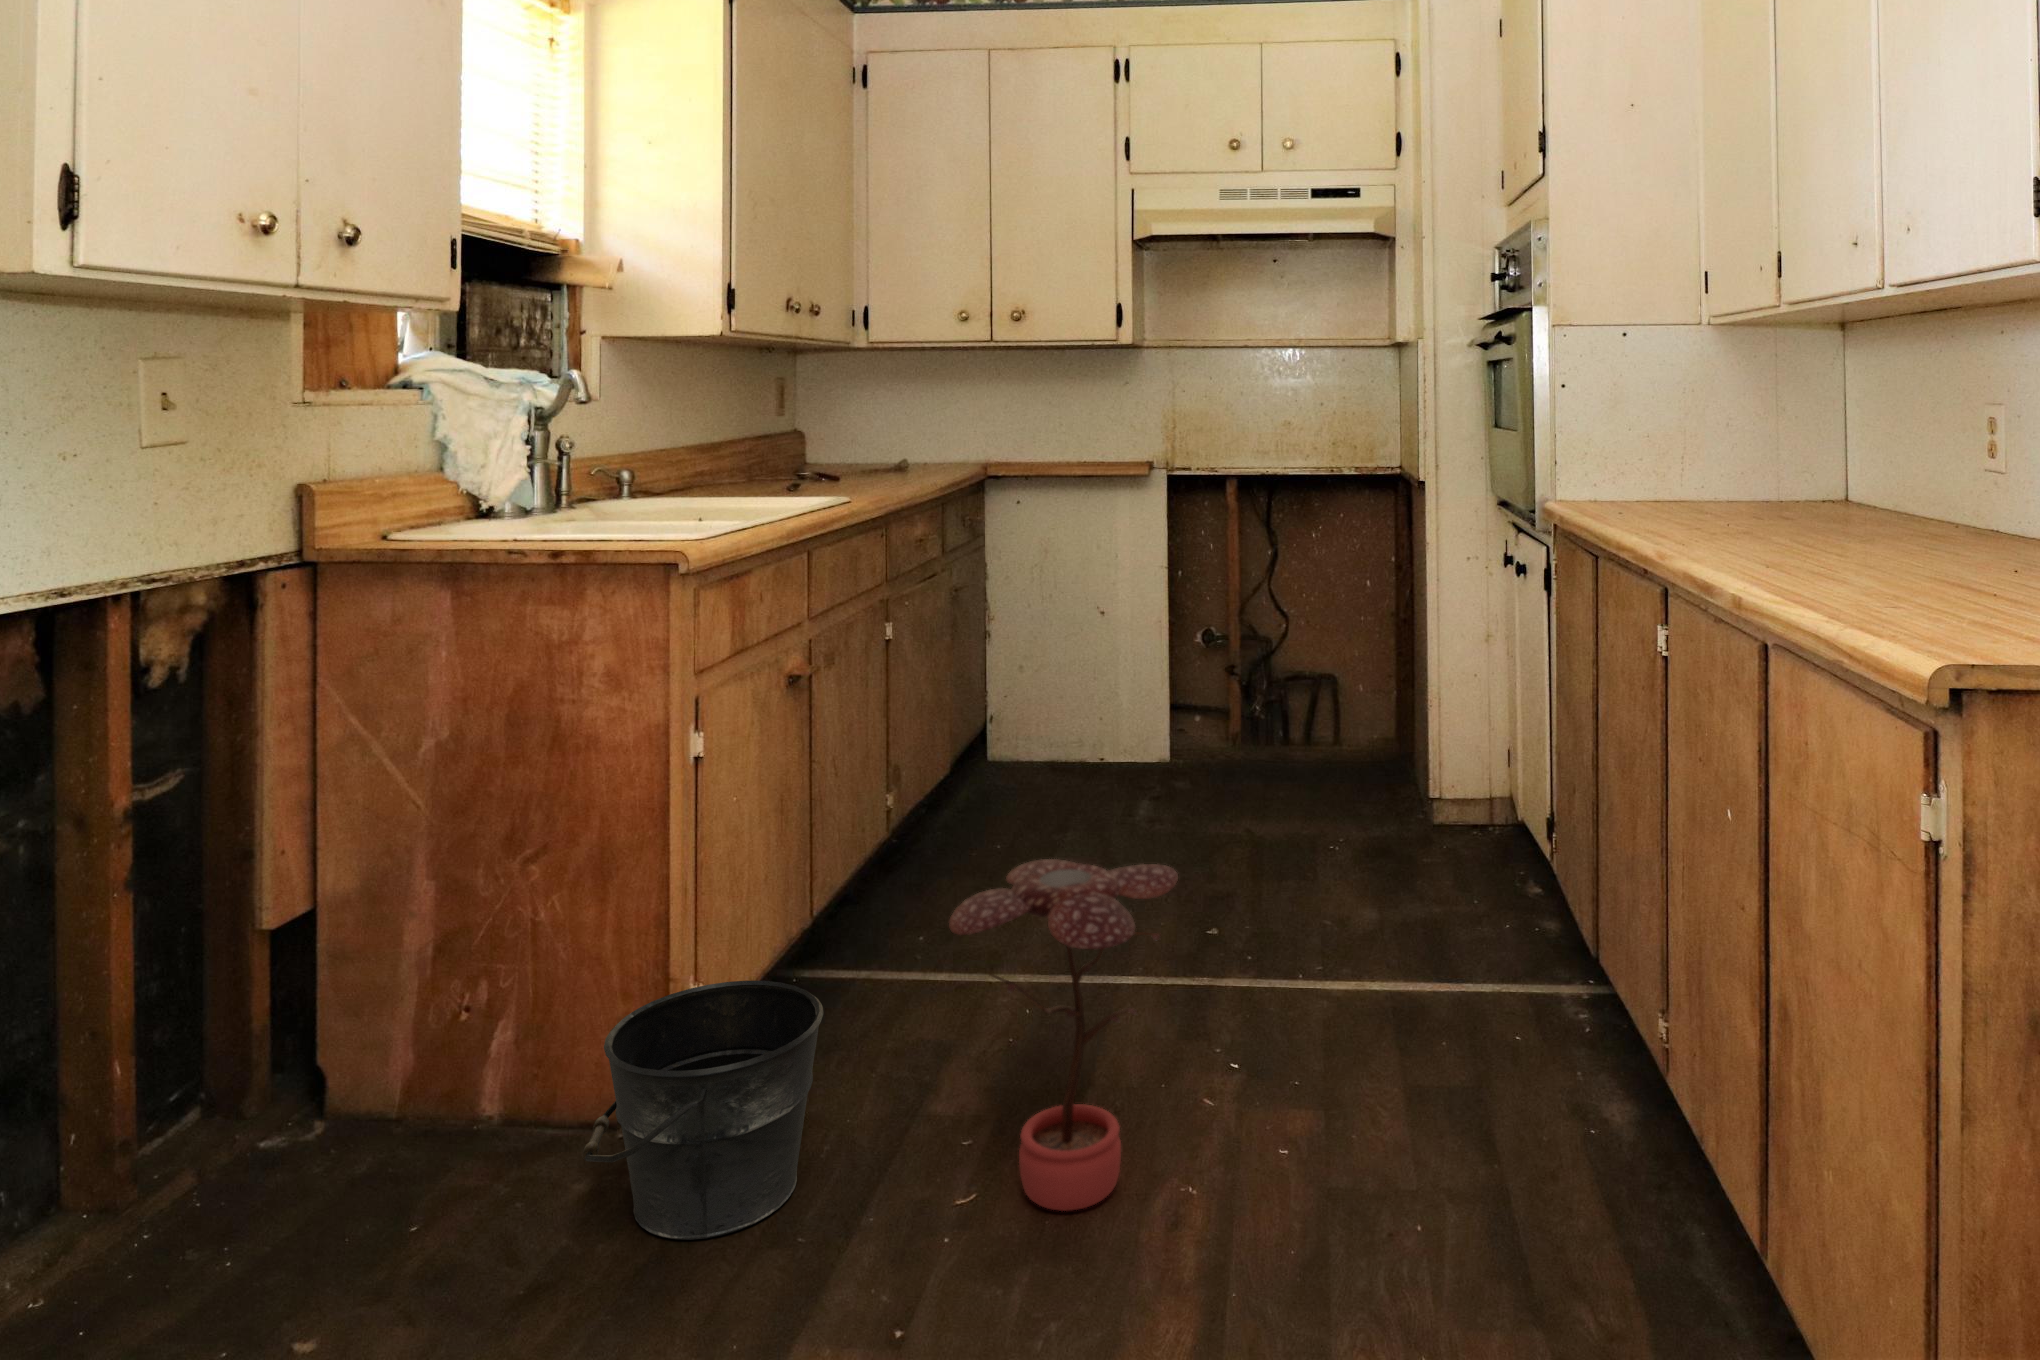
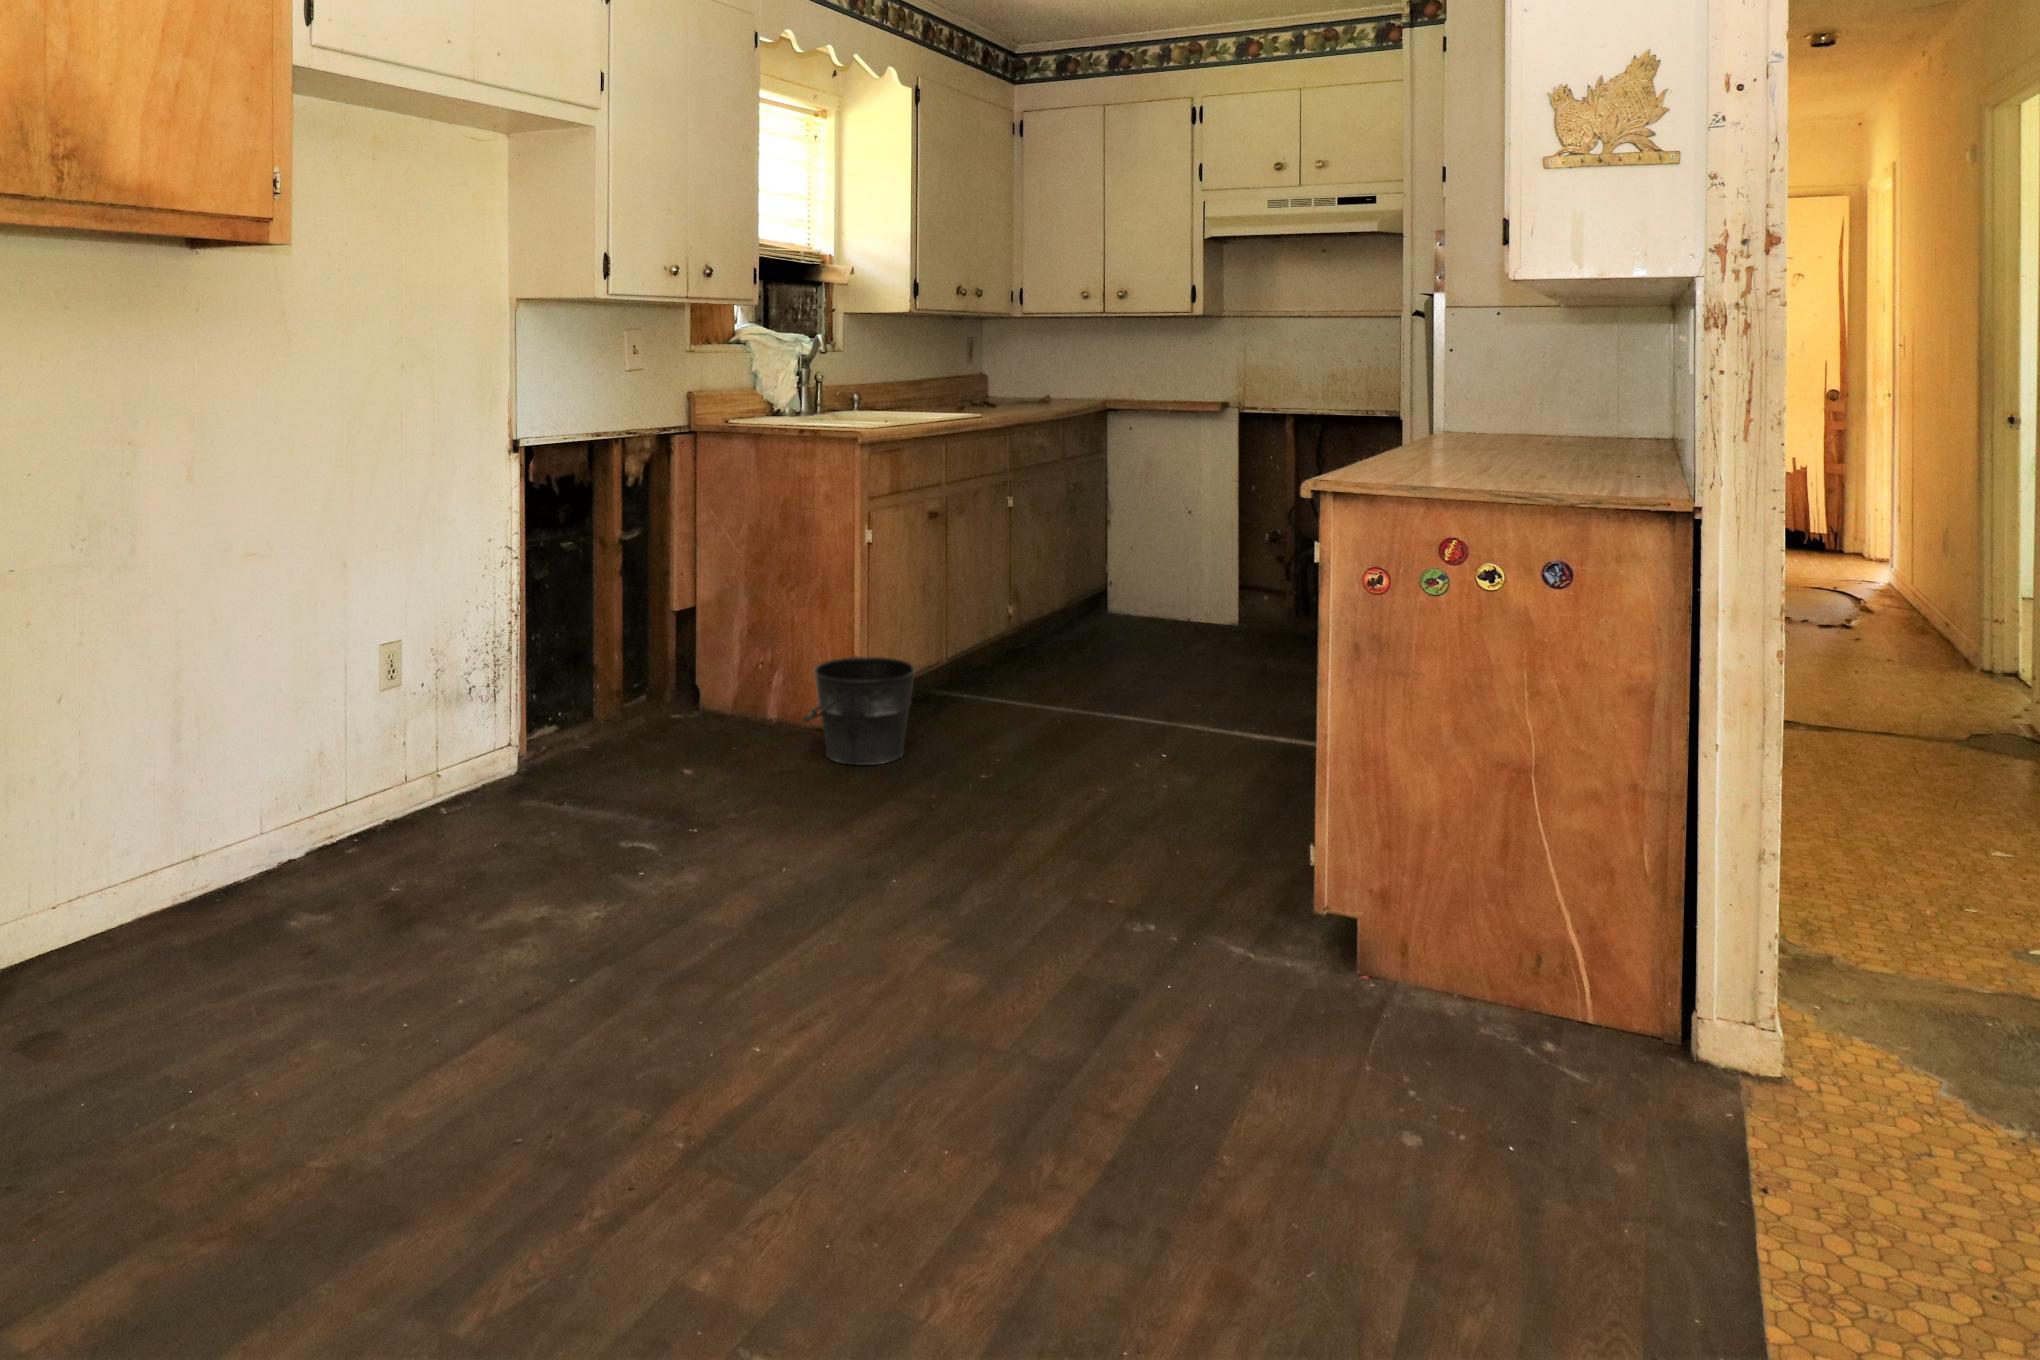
potted plant: present [949,859,1178,1211] -> none [969,608,1098,783]

